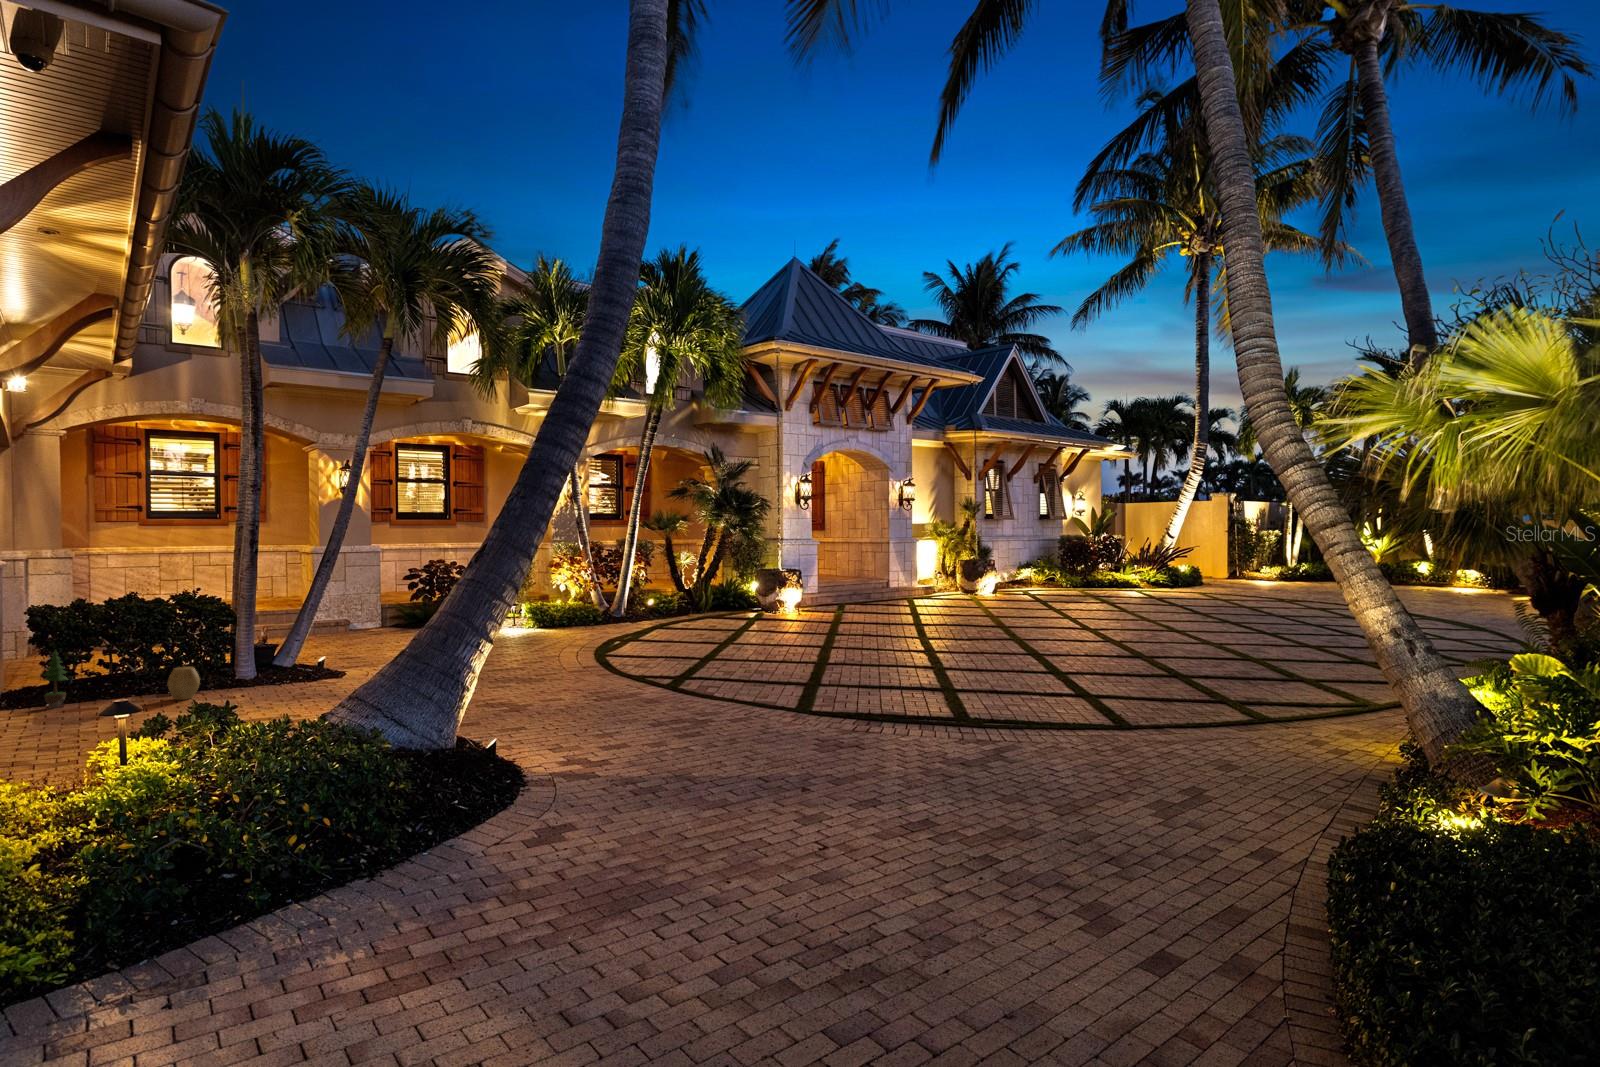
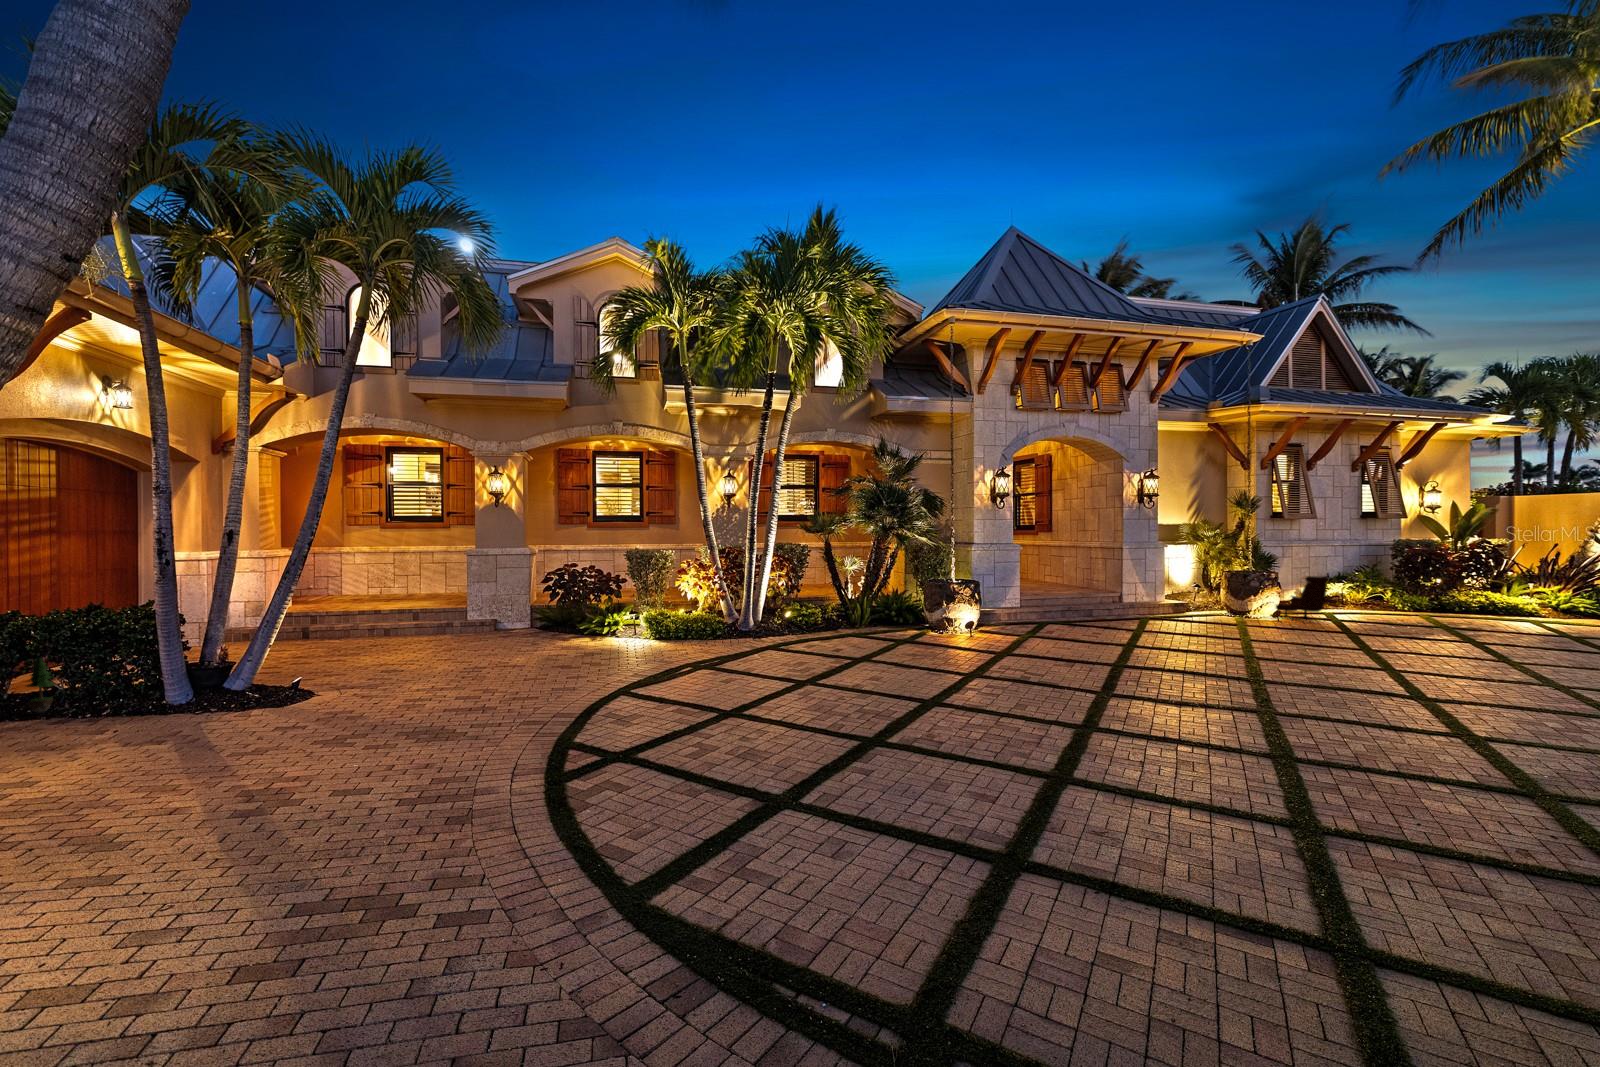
lounge chair: none [992,562,1027,598] -> present [1276,576,1328,622]
woven basket: present [167,667,200,700] -> none [127,679,165,715]

